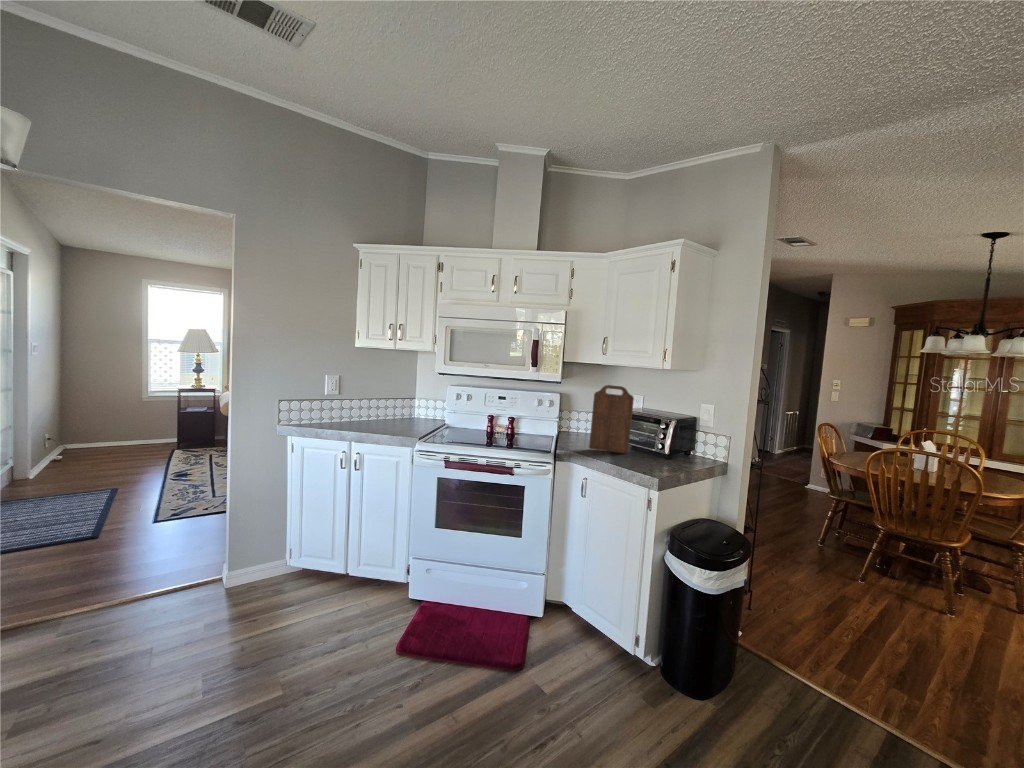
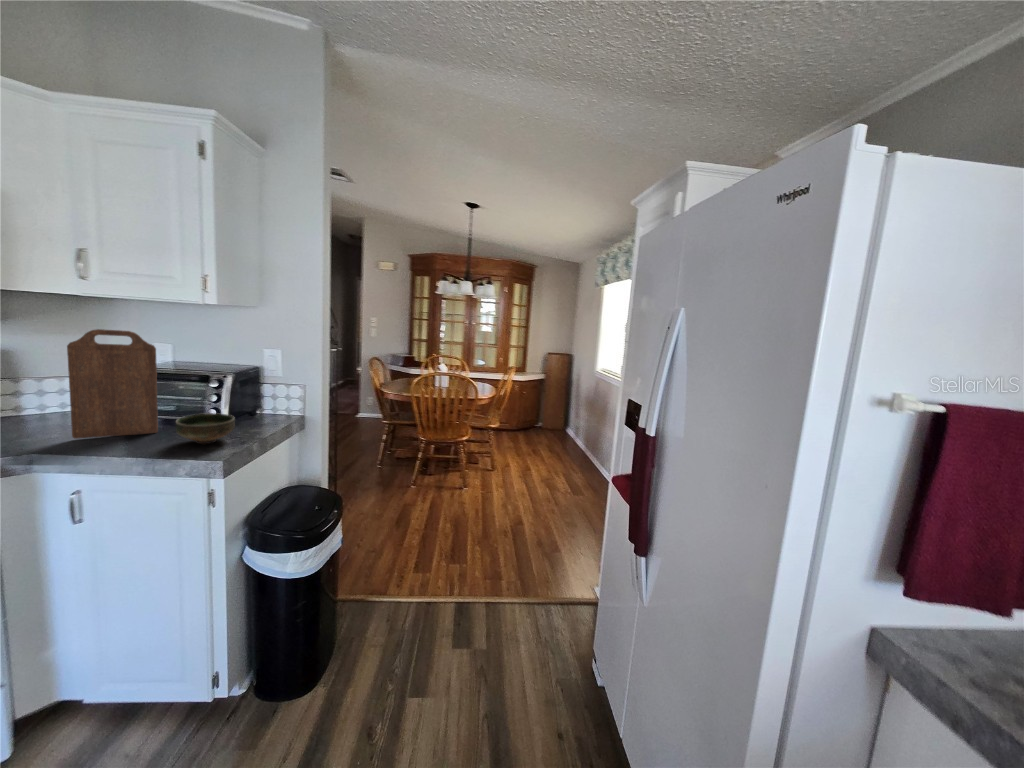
bowl: none [637,445,673,467] -> present [176,413,235,444]

